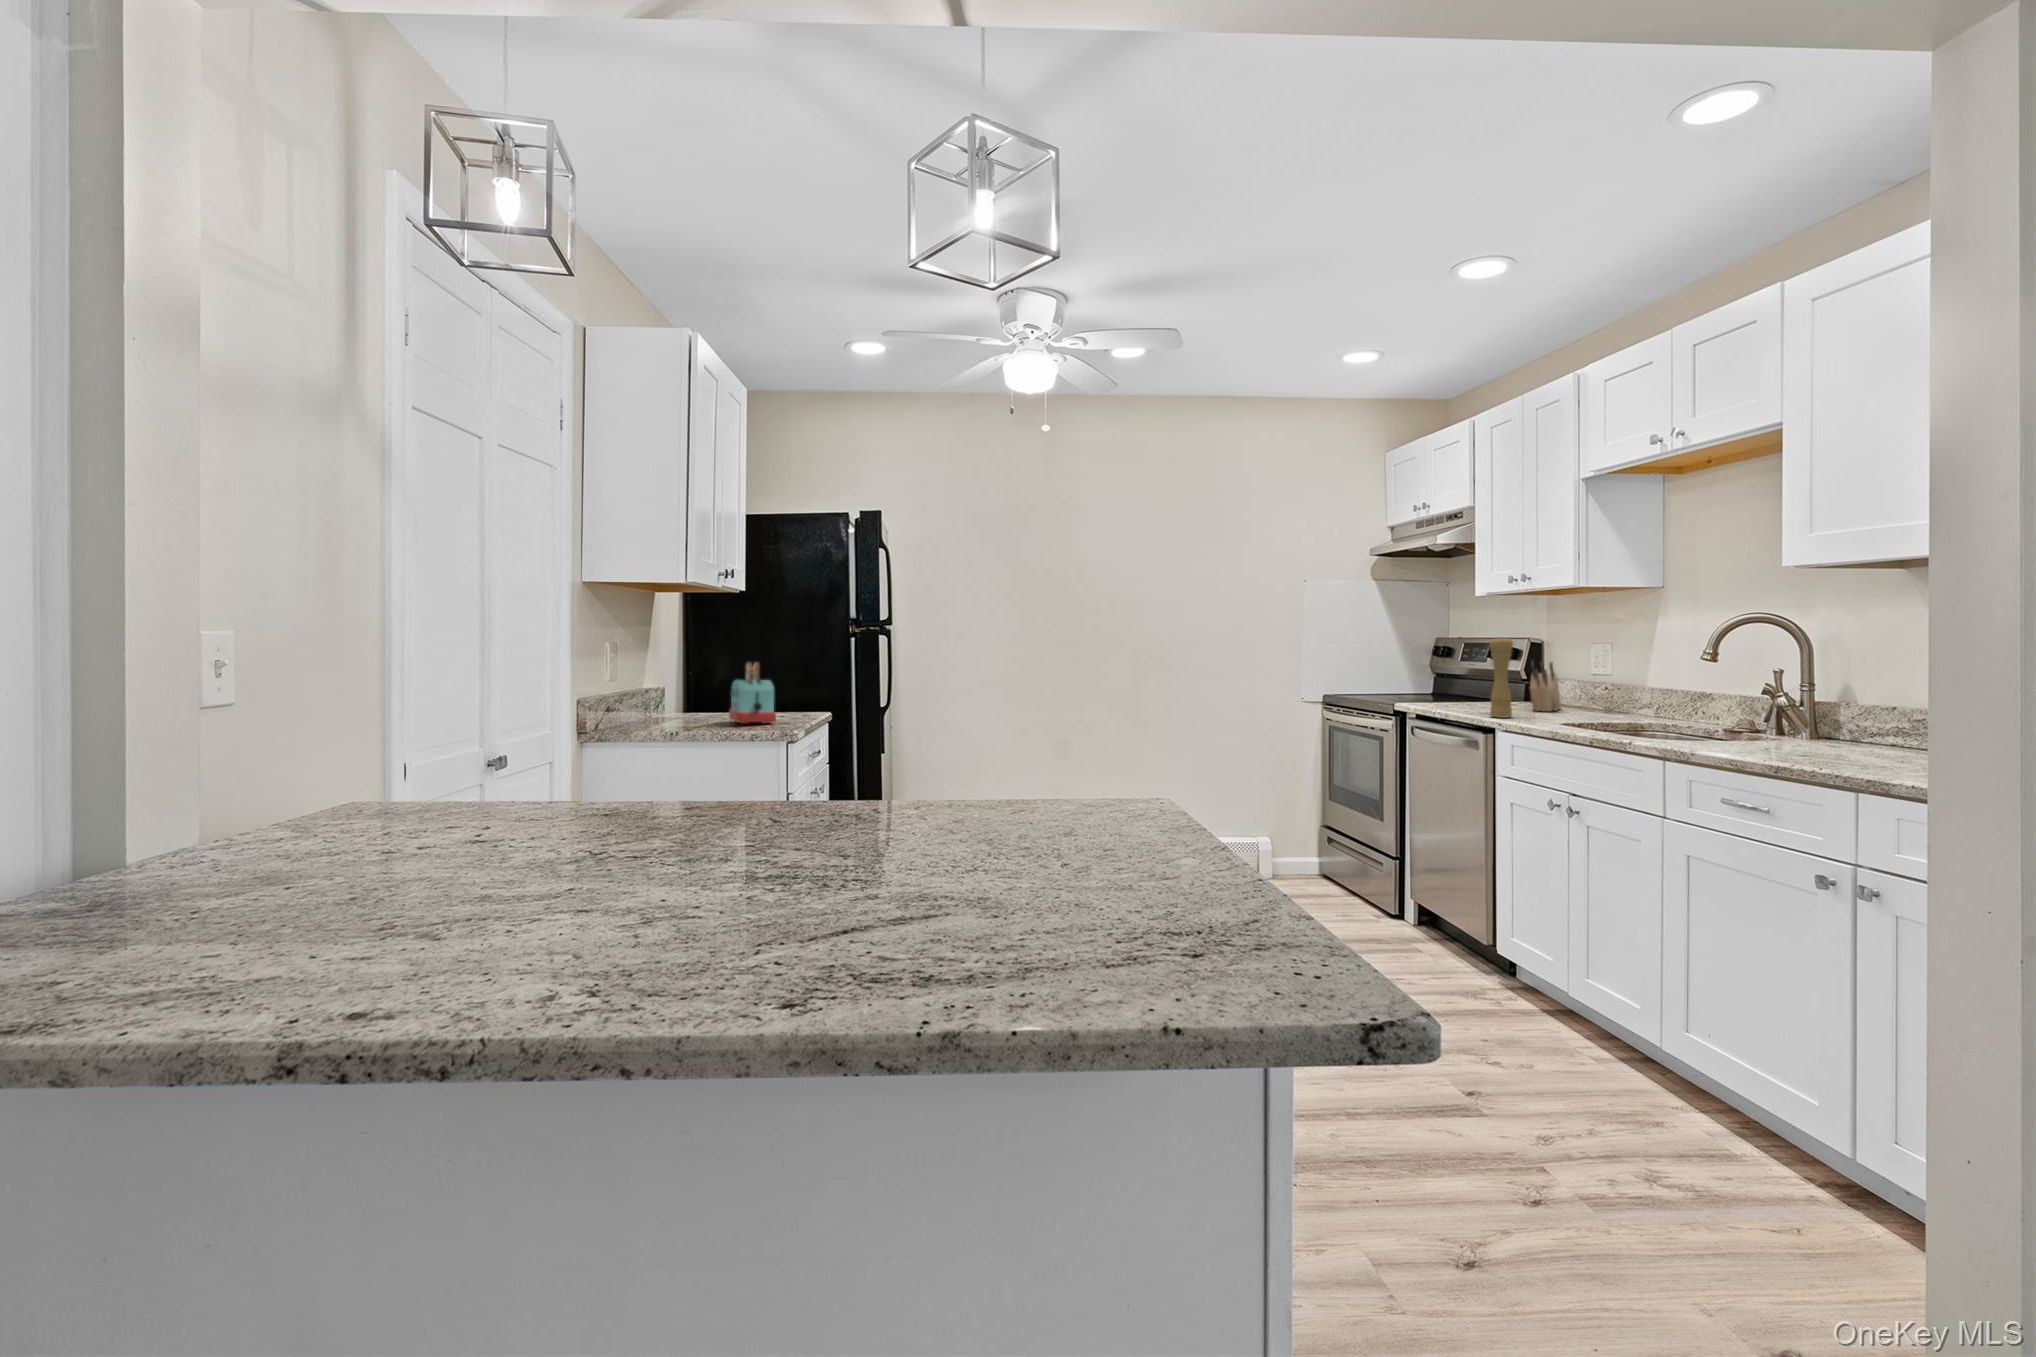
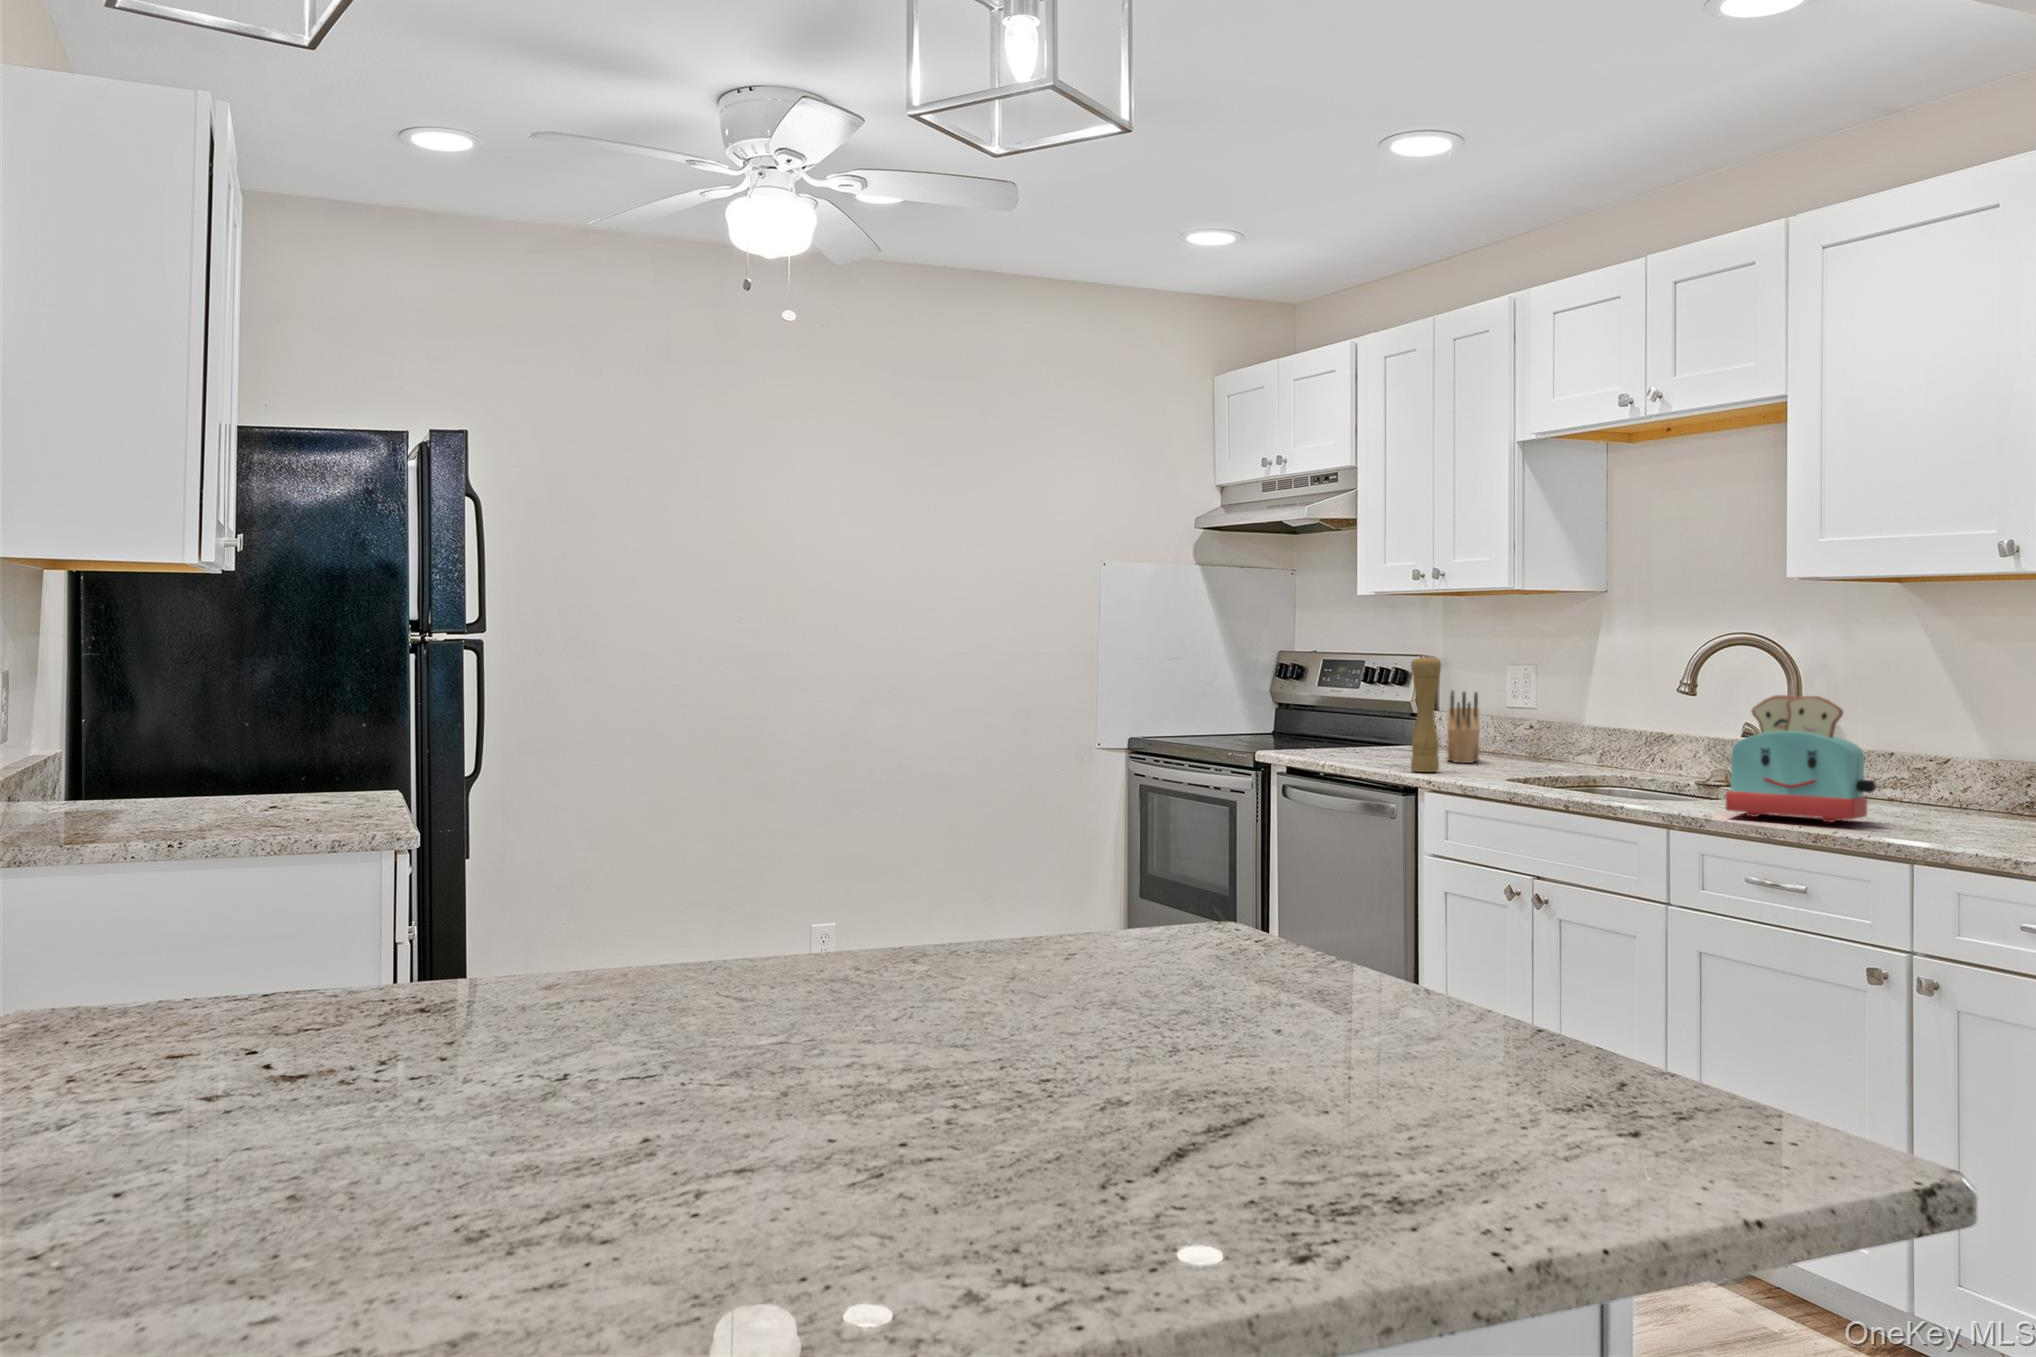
toaster: present [729,662,776,724] -> present [1726,695,1876,822]

